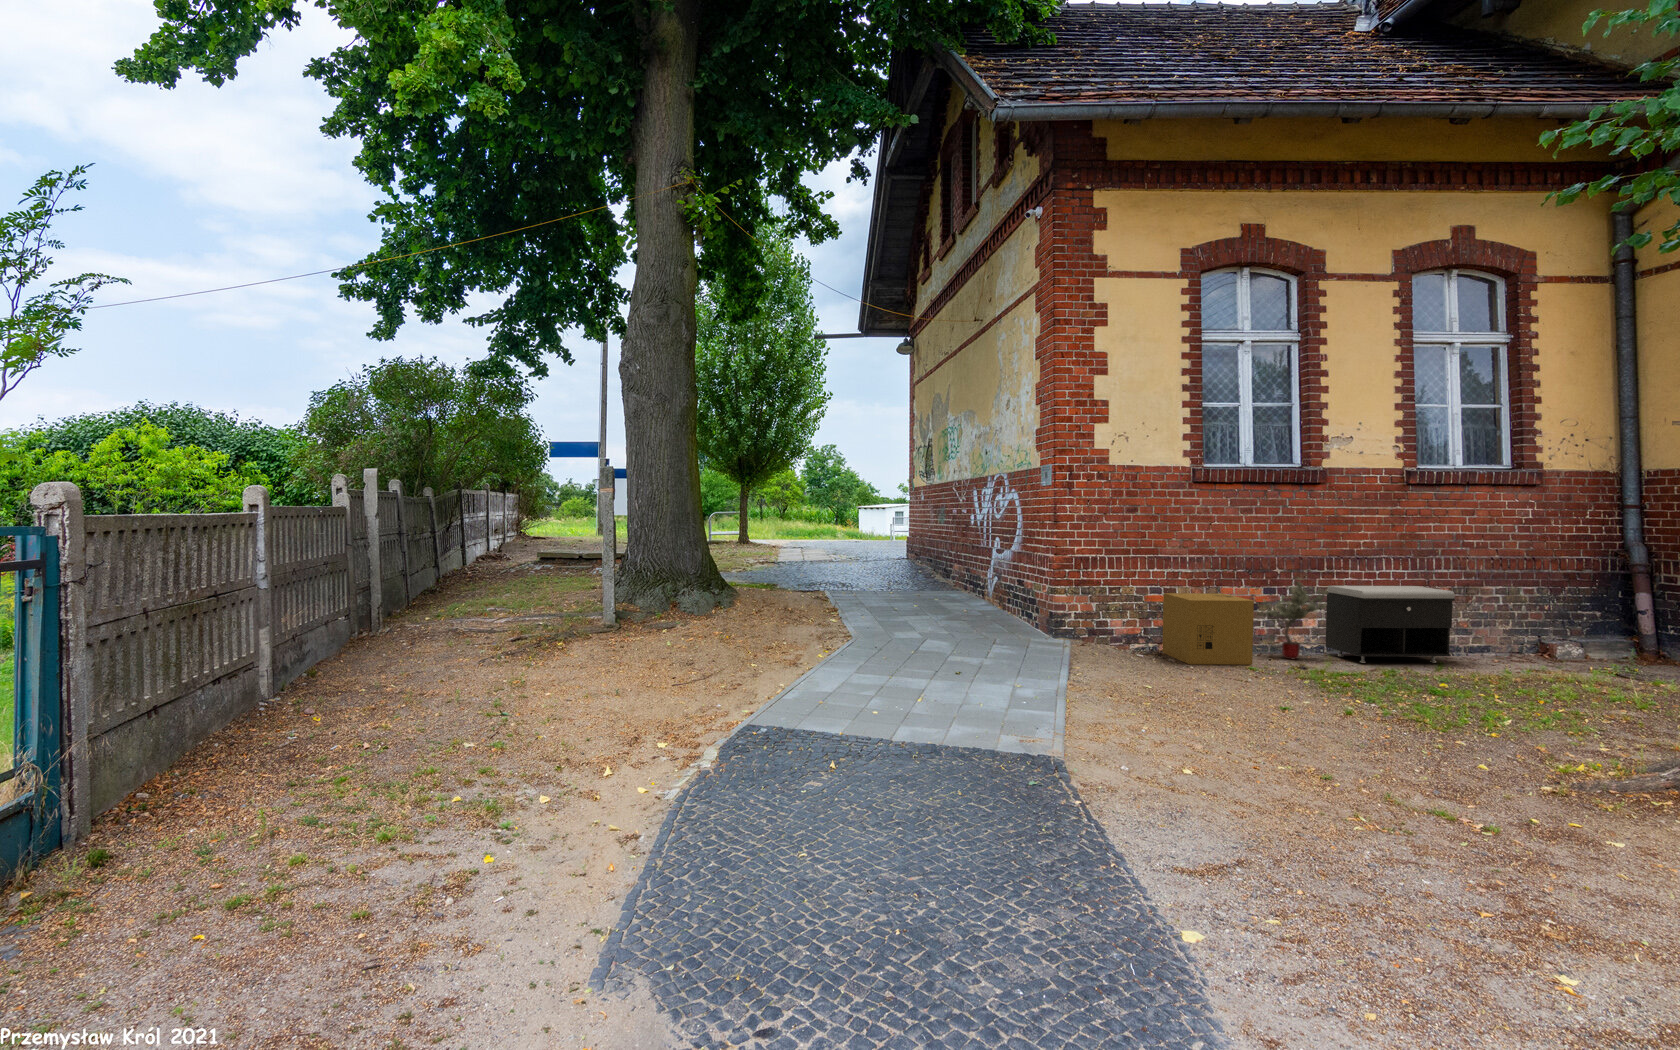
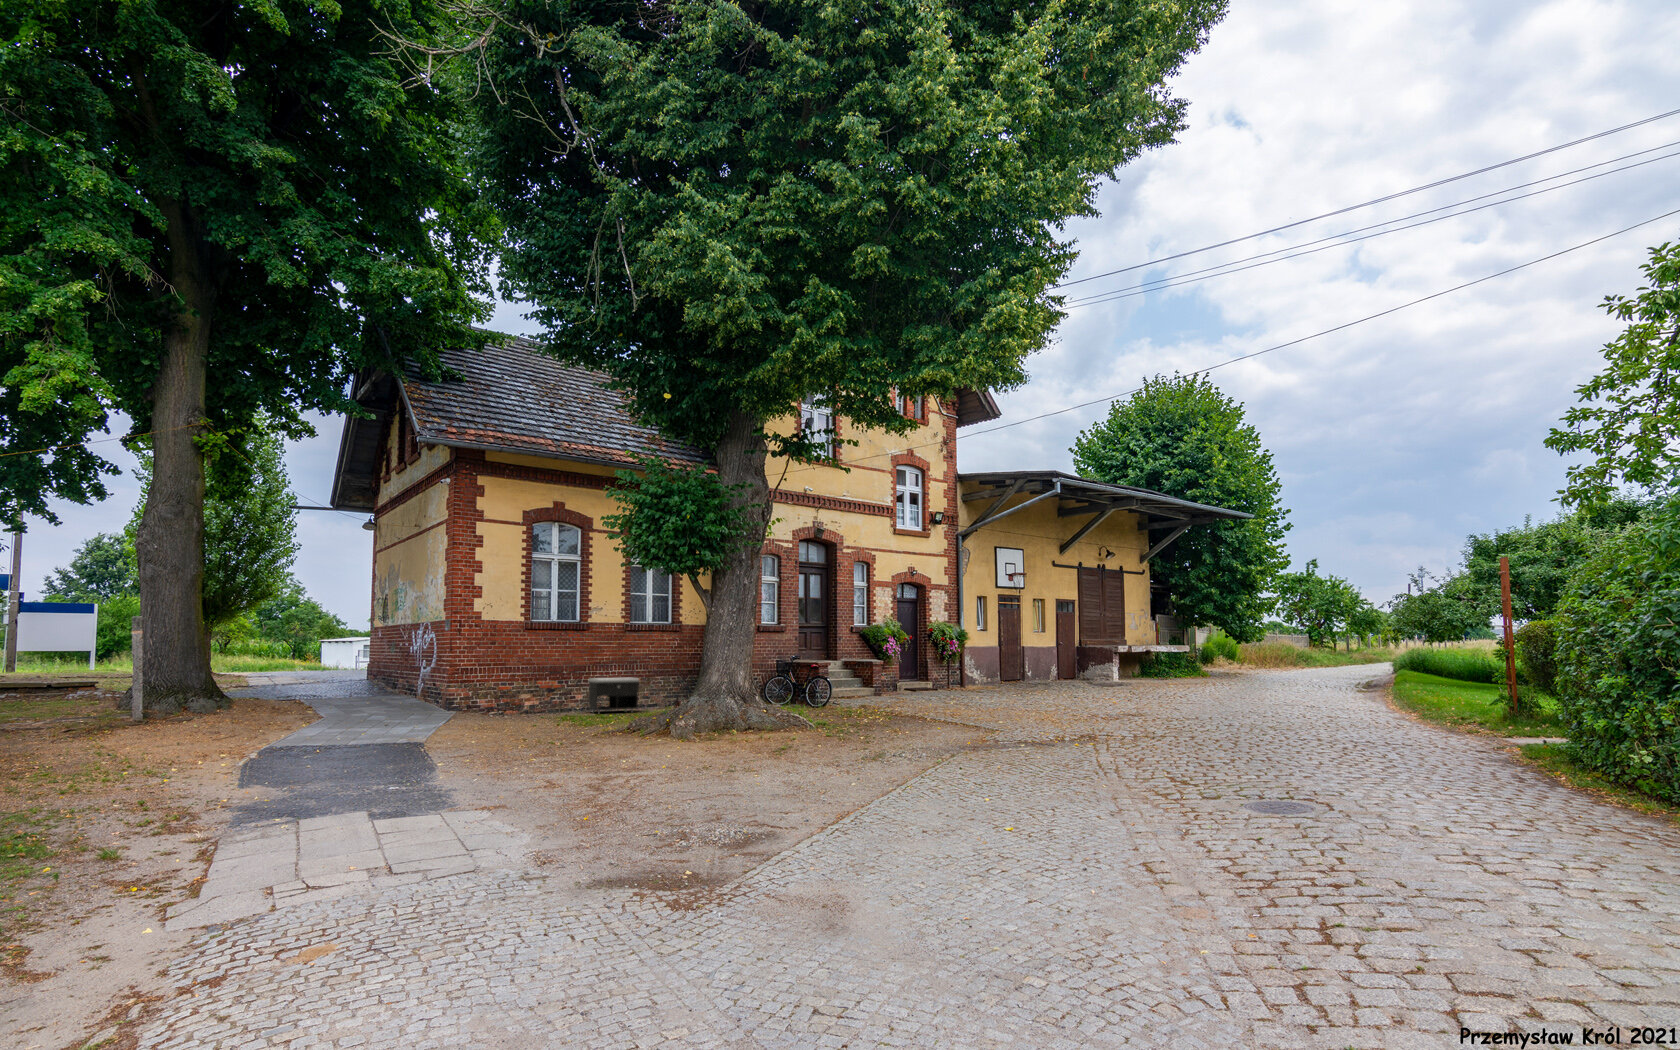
potted tree: present [1258,577,1328,659] -> none [551,674,585,714]
cardboard box: present [1162,593,1254,665] -> none [505,684,545,717]

